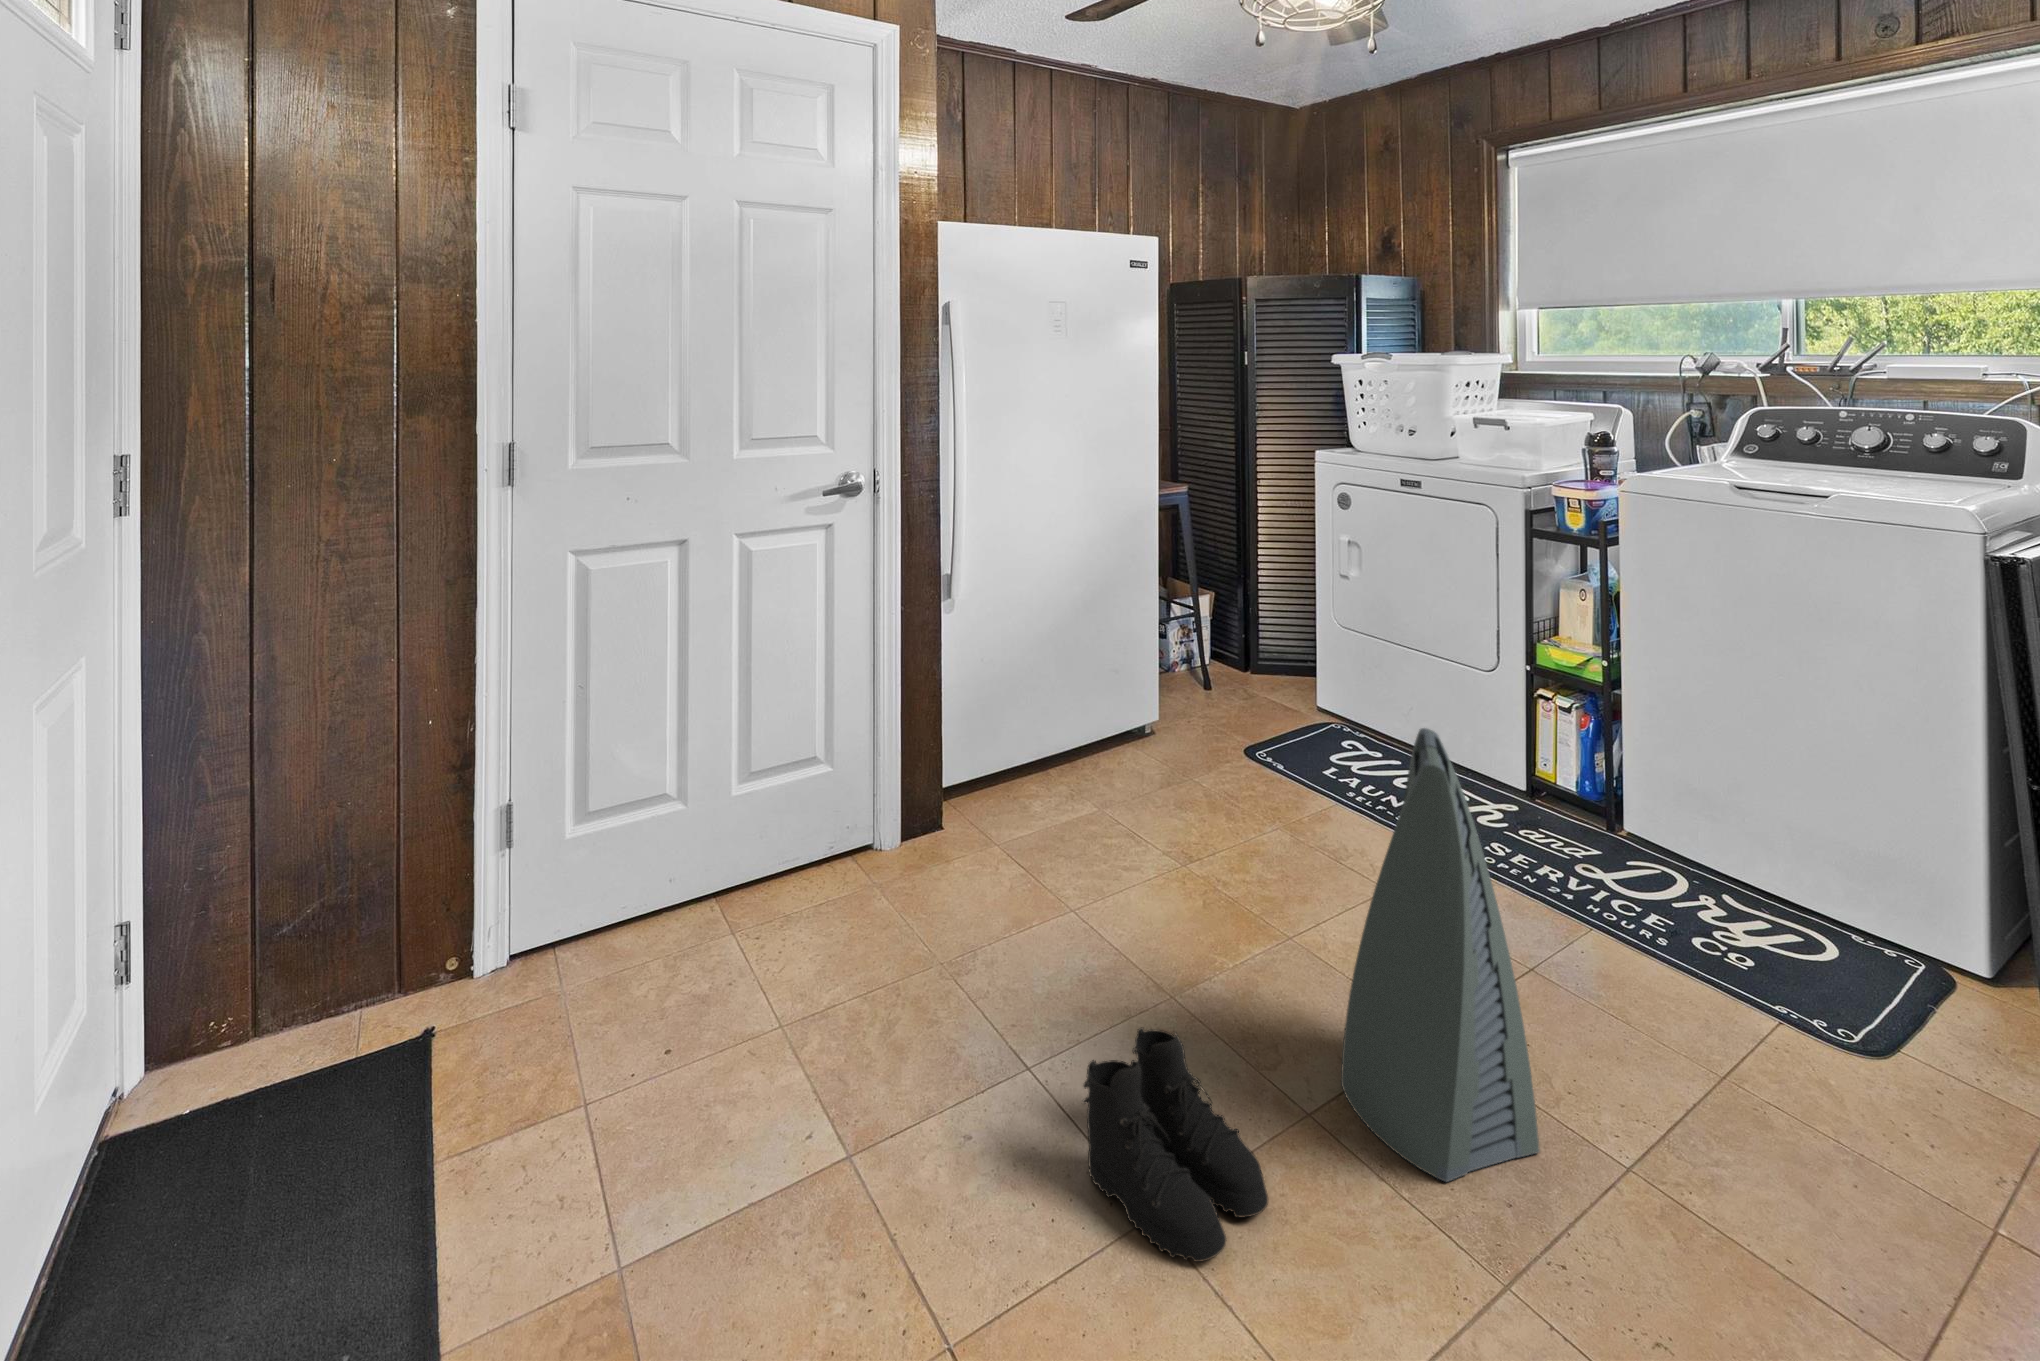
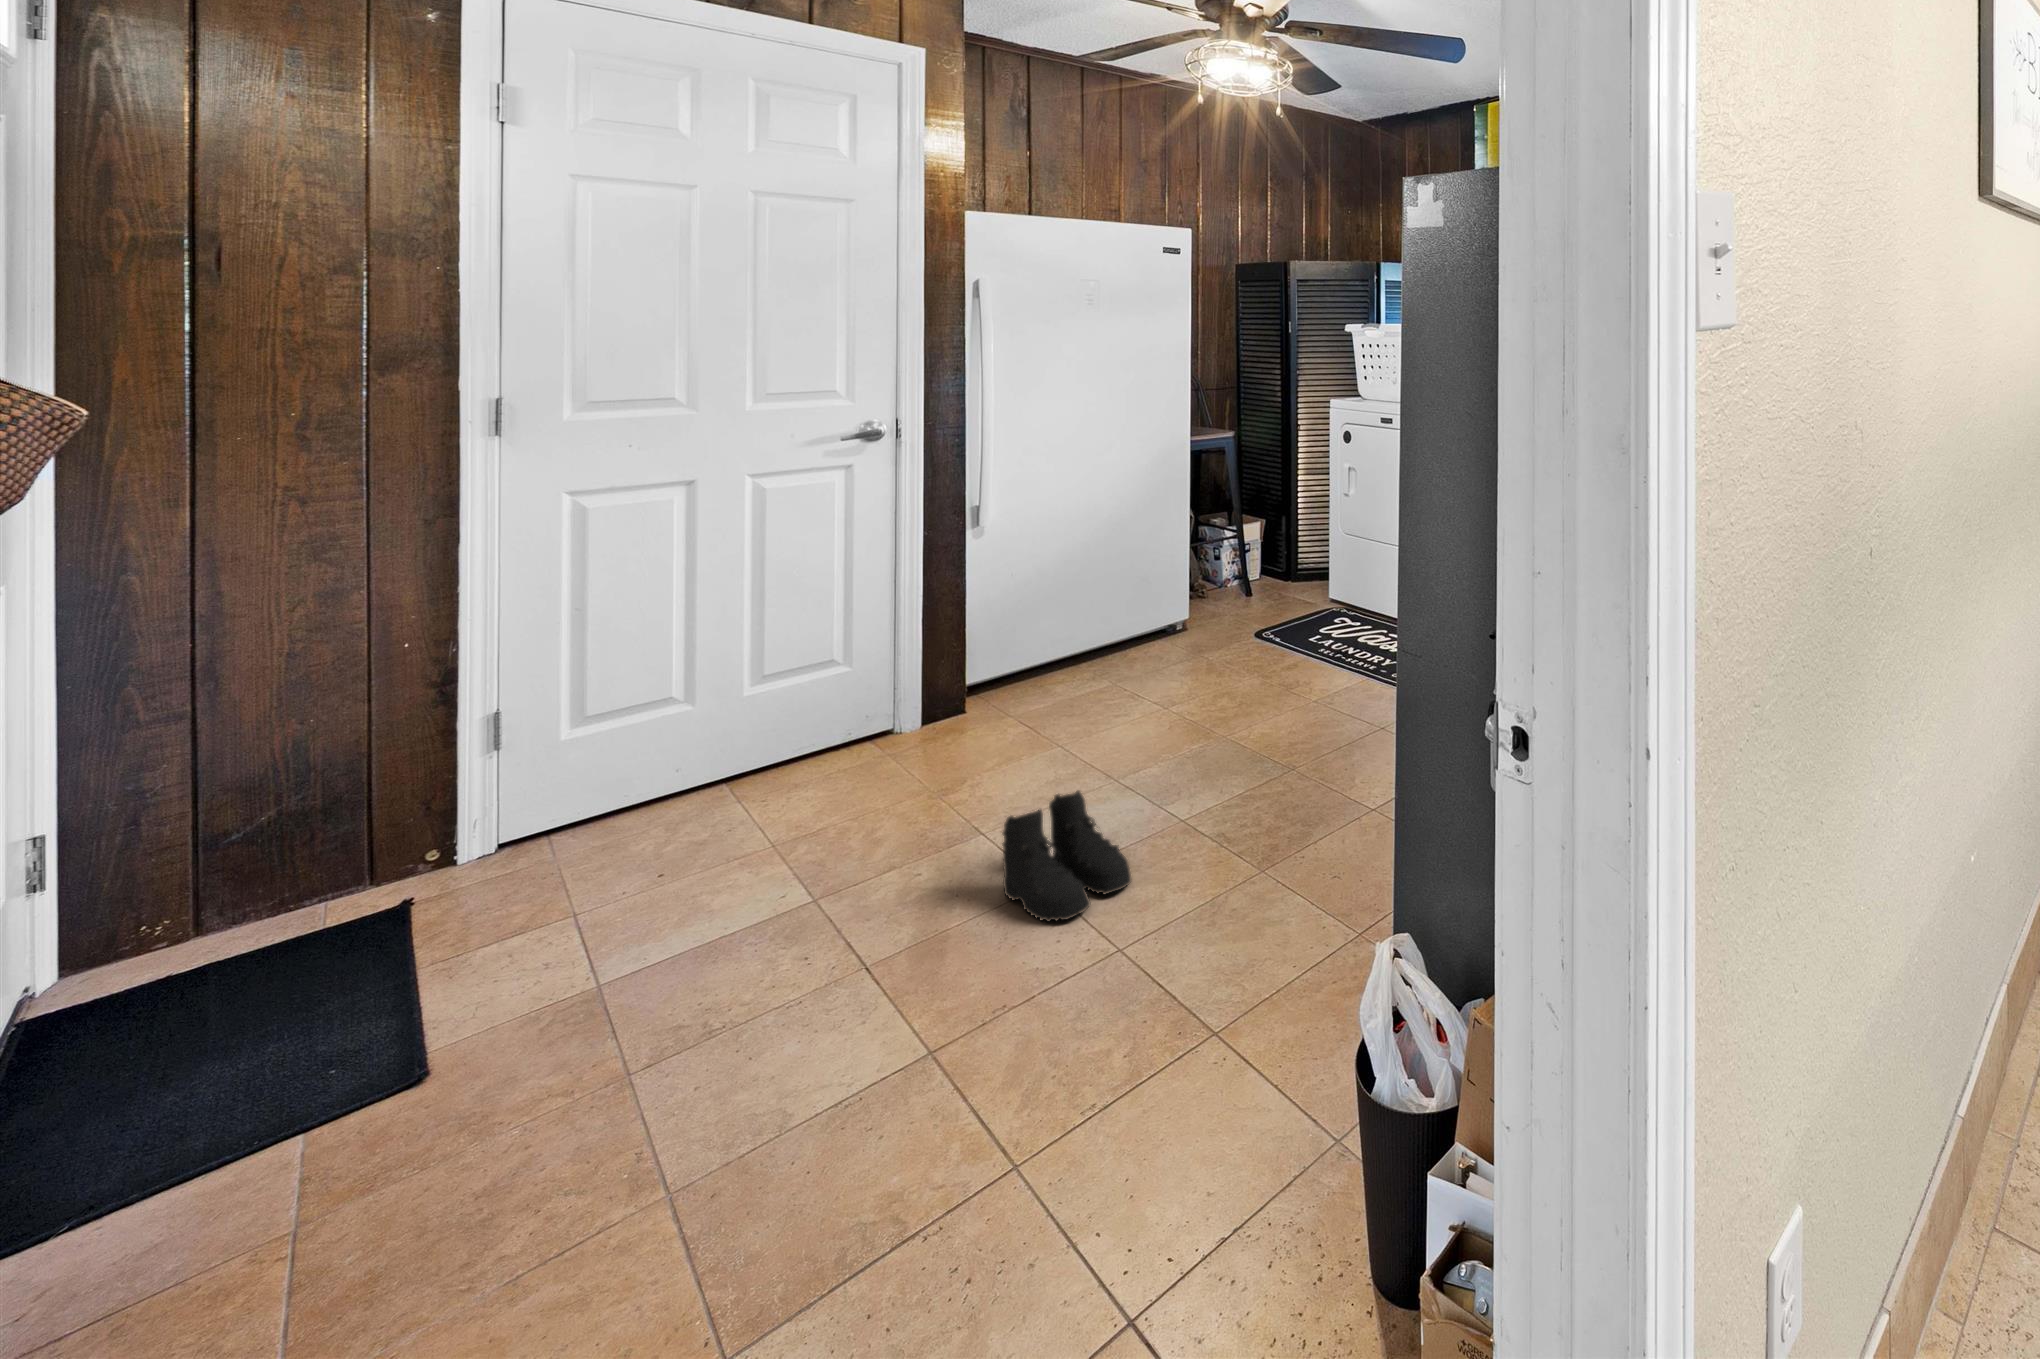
air purifier: present [1341,728,1540,1182] -> none [1217,574,1331,856]

